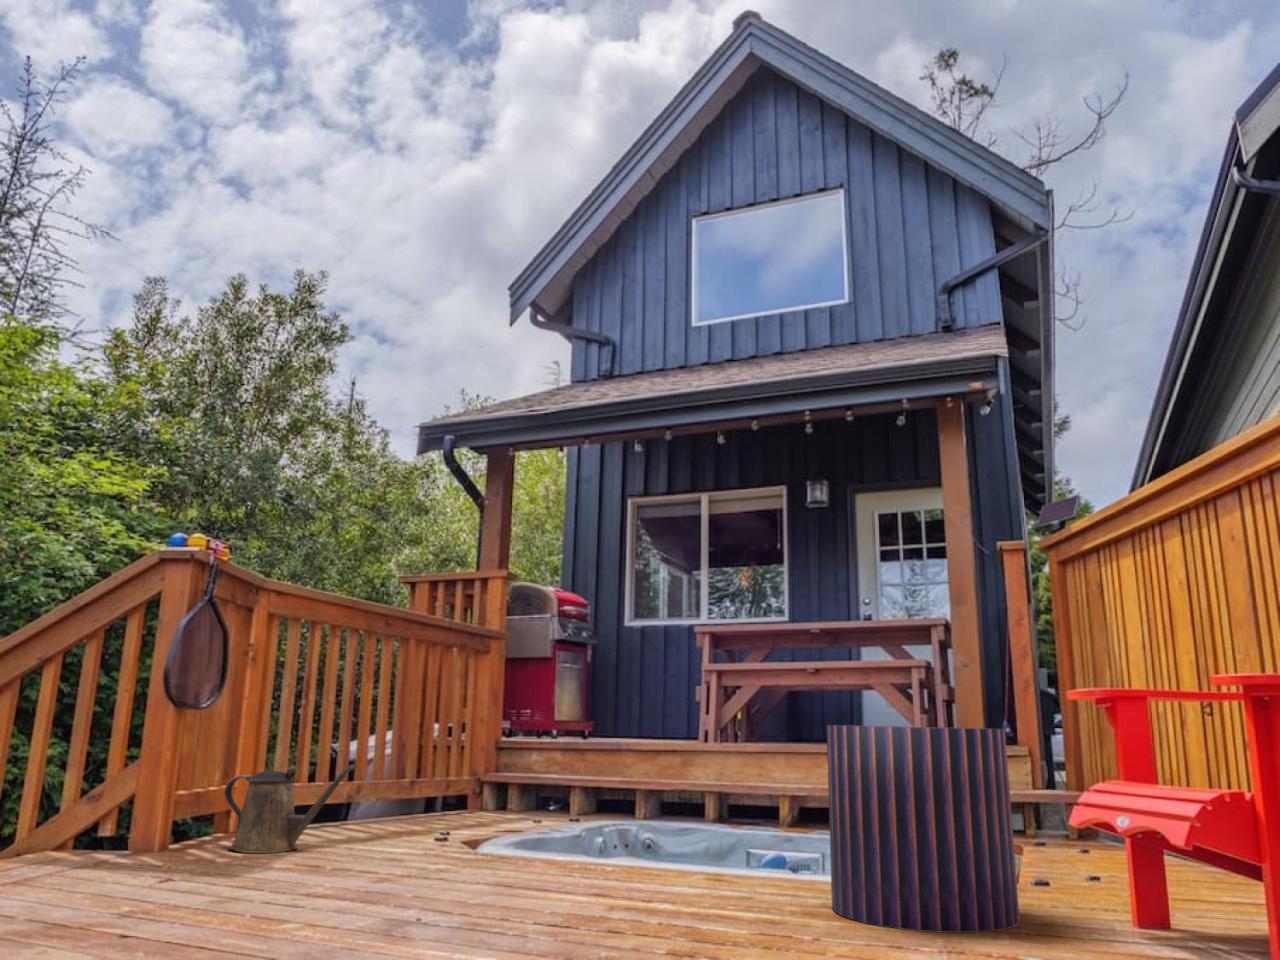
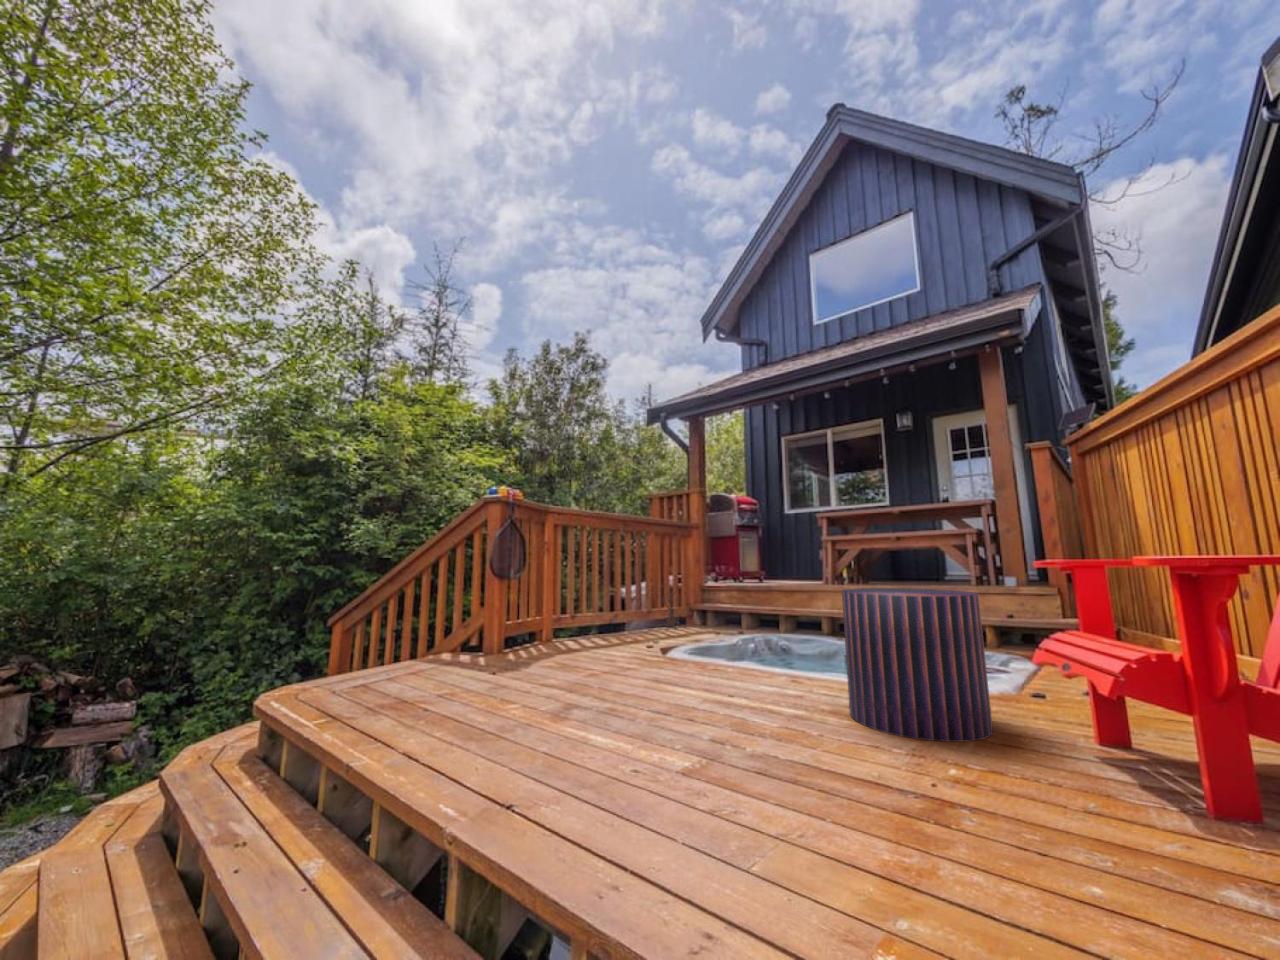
decorative plant: none [421,745,469,817] -> present [662,591,676,627]
watering can: present [224,764,356,853] -> none [539,605,598,650]

